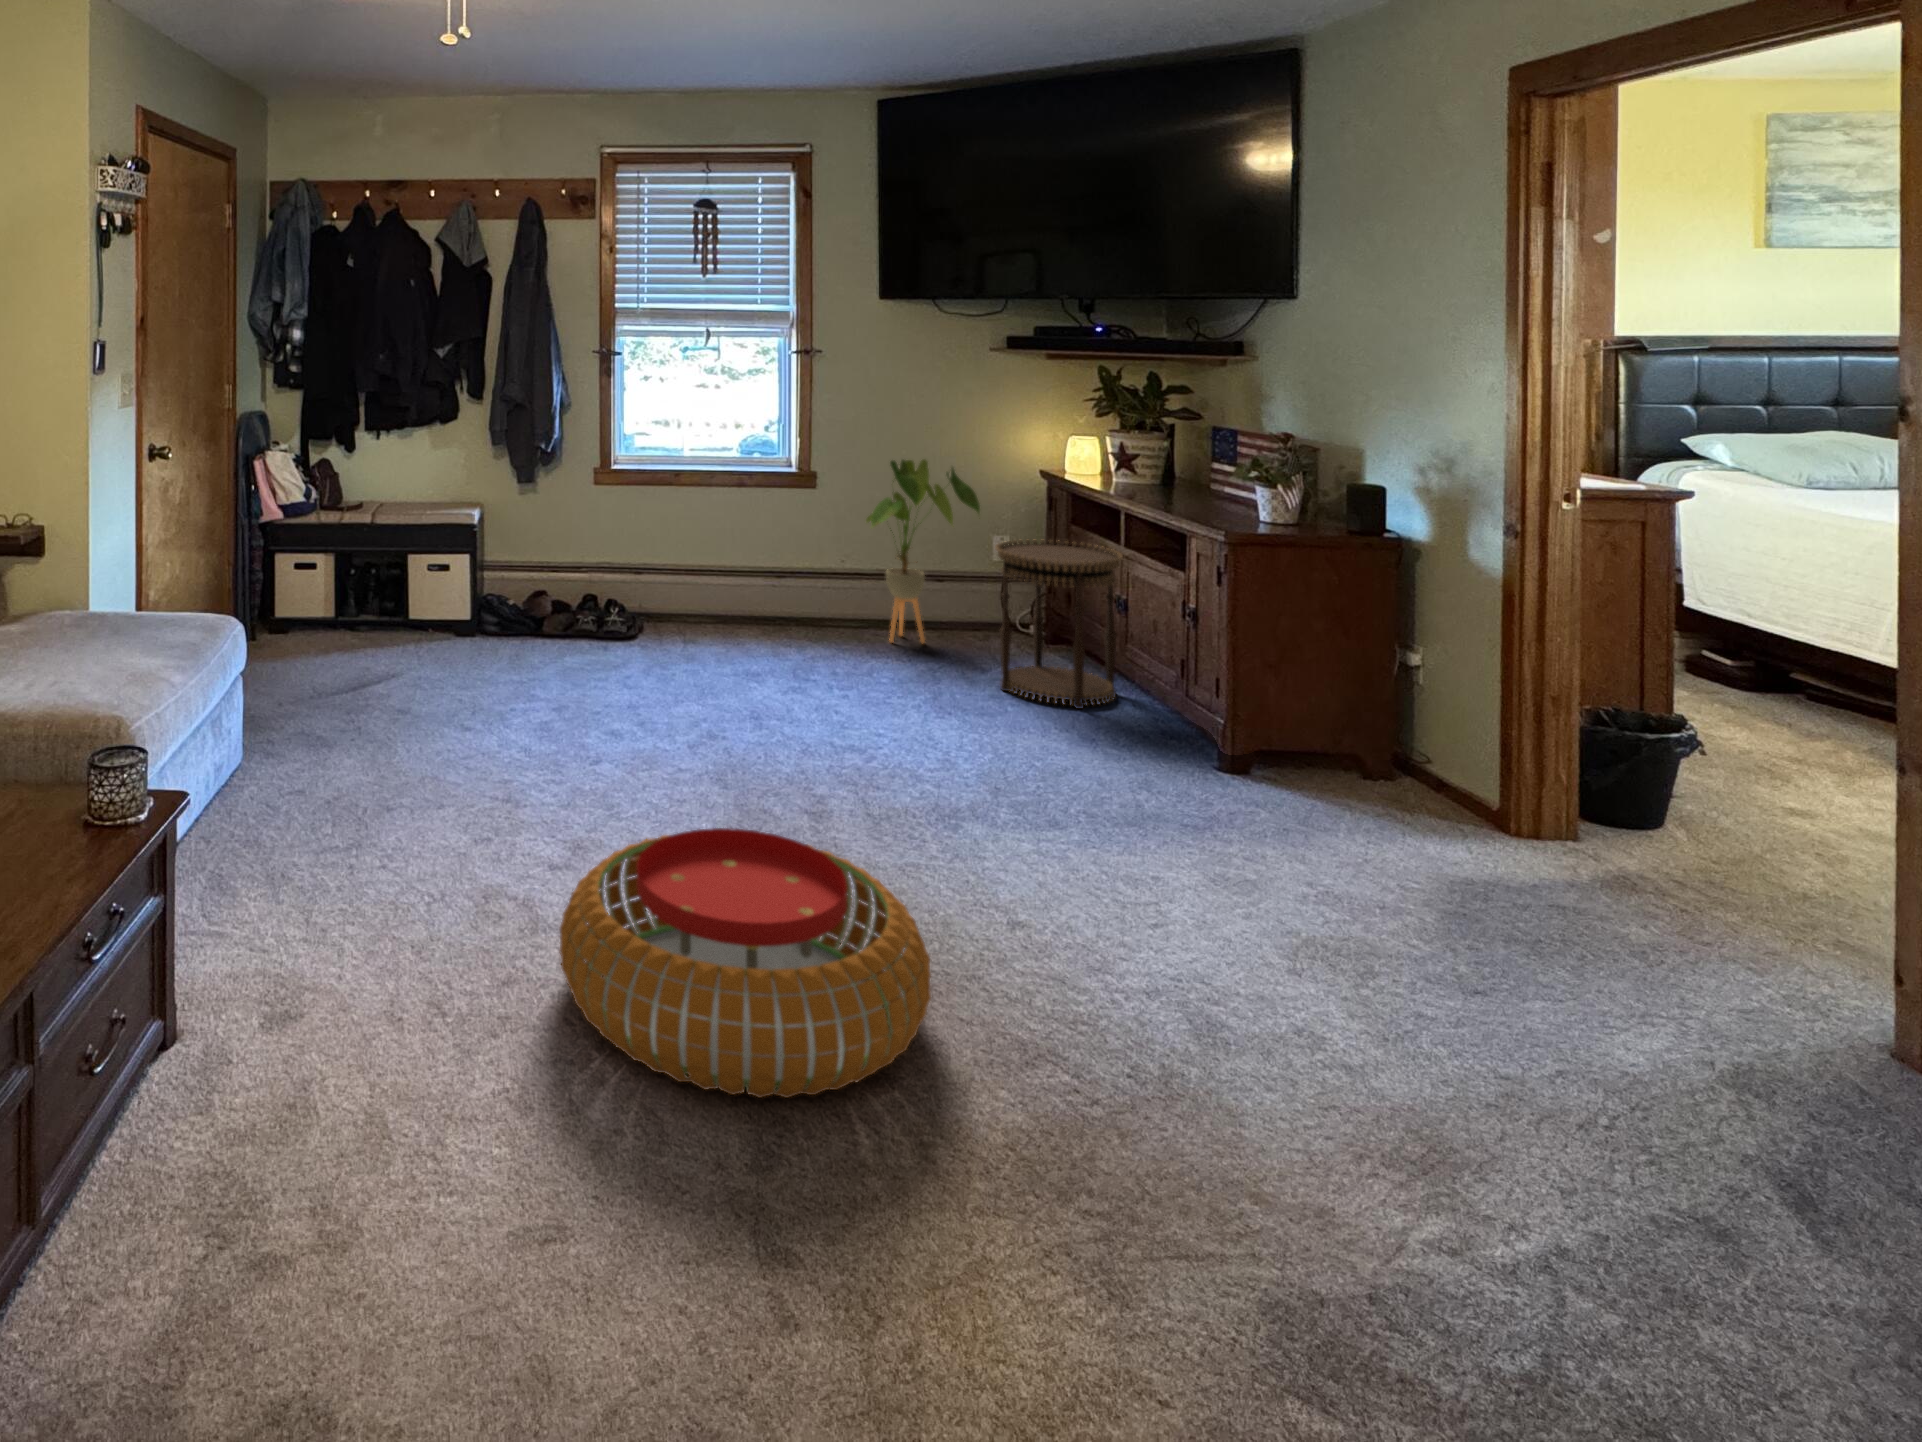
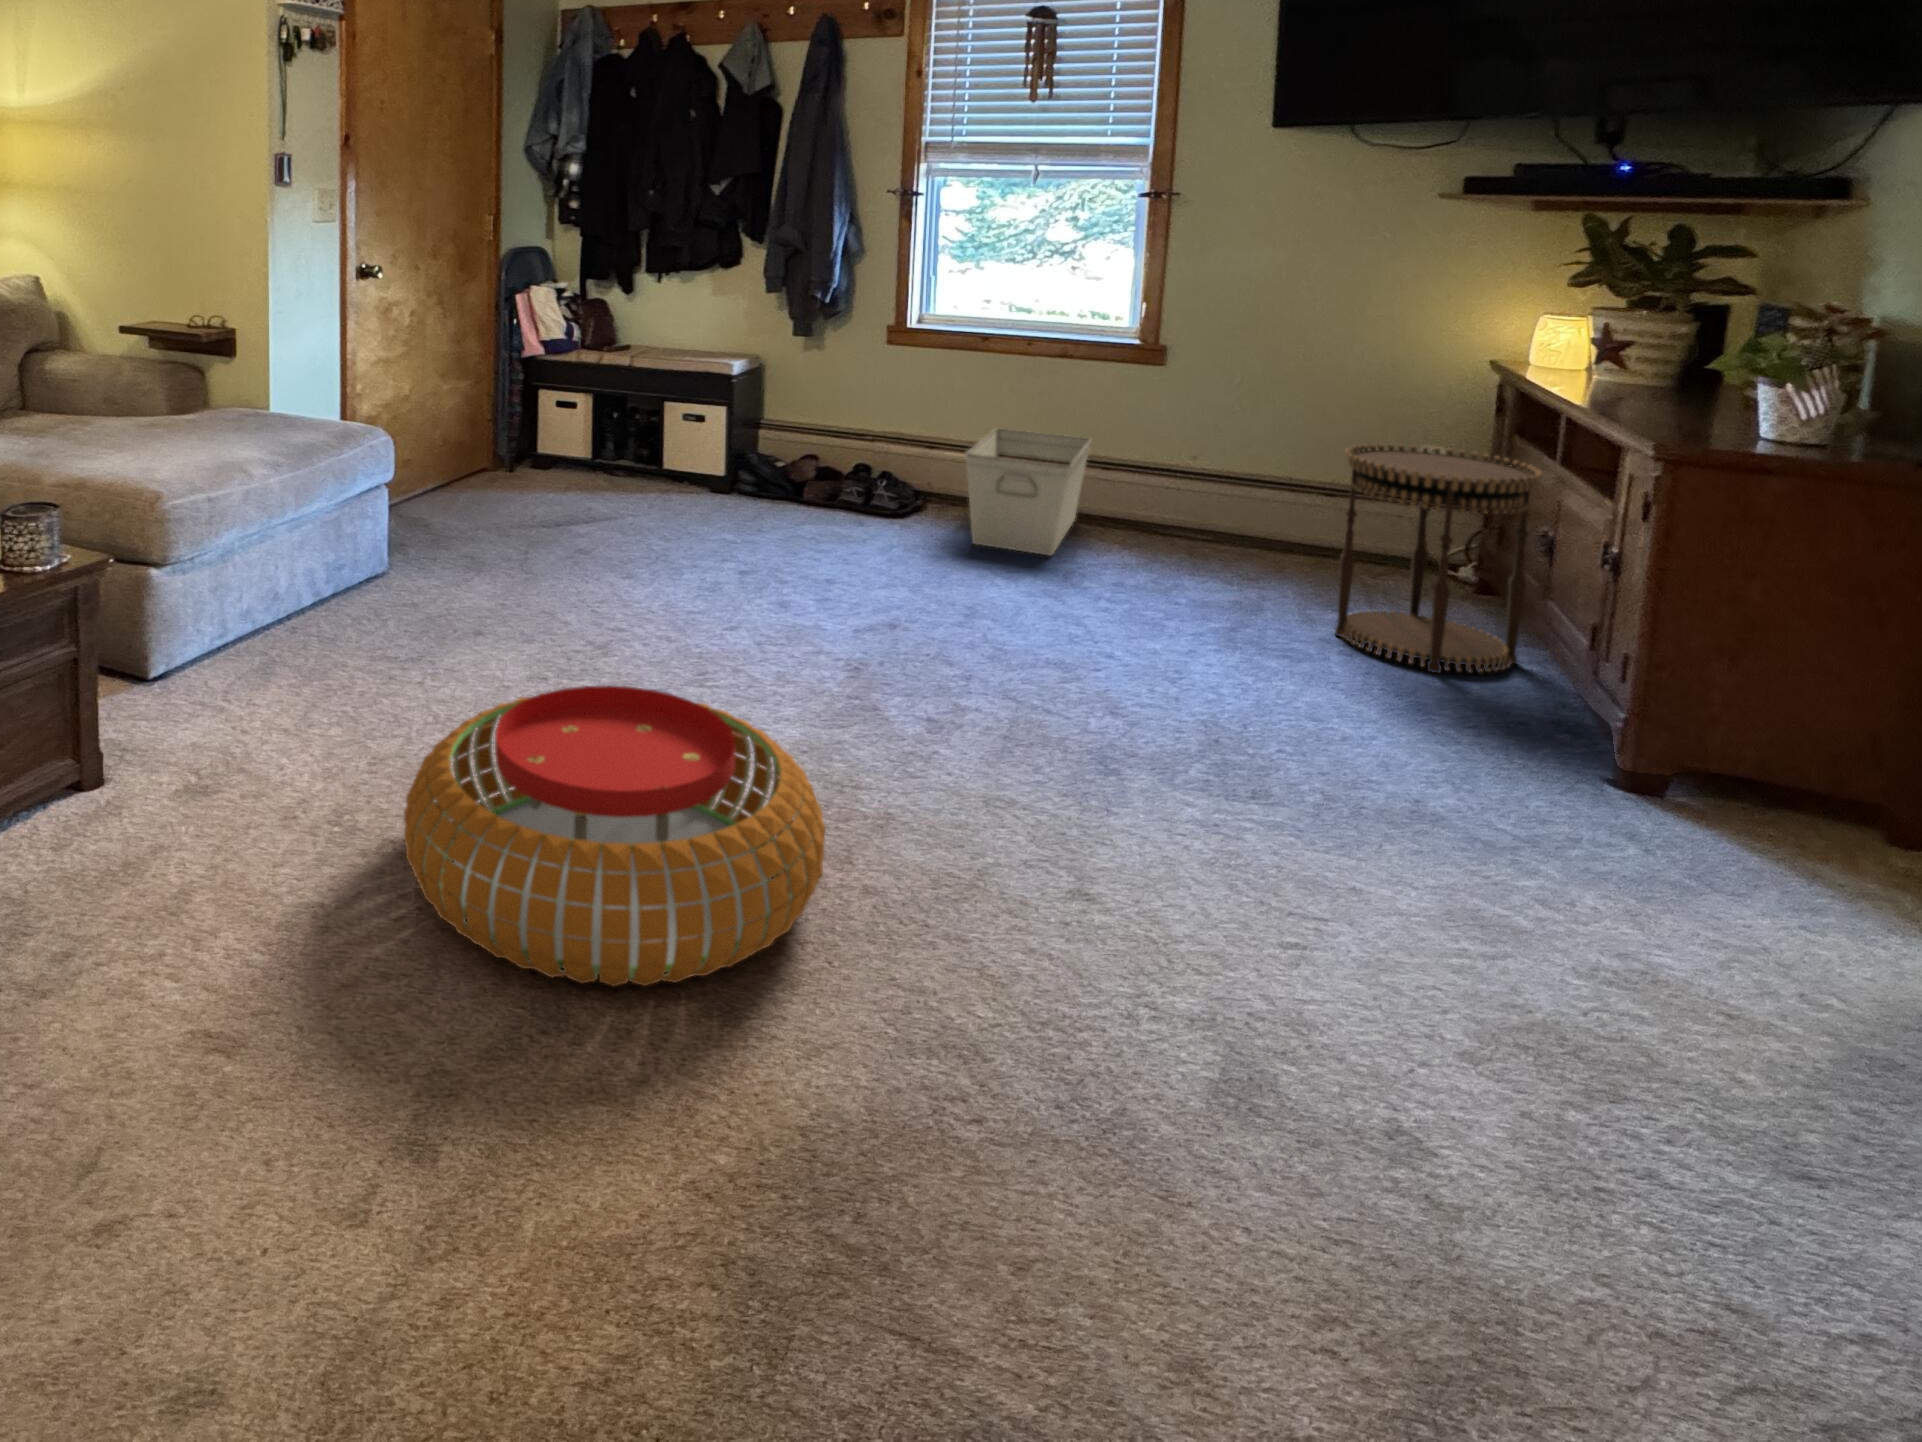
house plant: present [866,459,980,643] -> none [1204,332,1368,569]
storage bin: none [690,551,784,656] -> present [966,429,1092,555]

